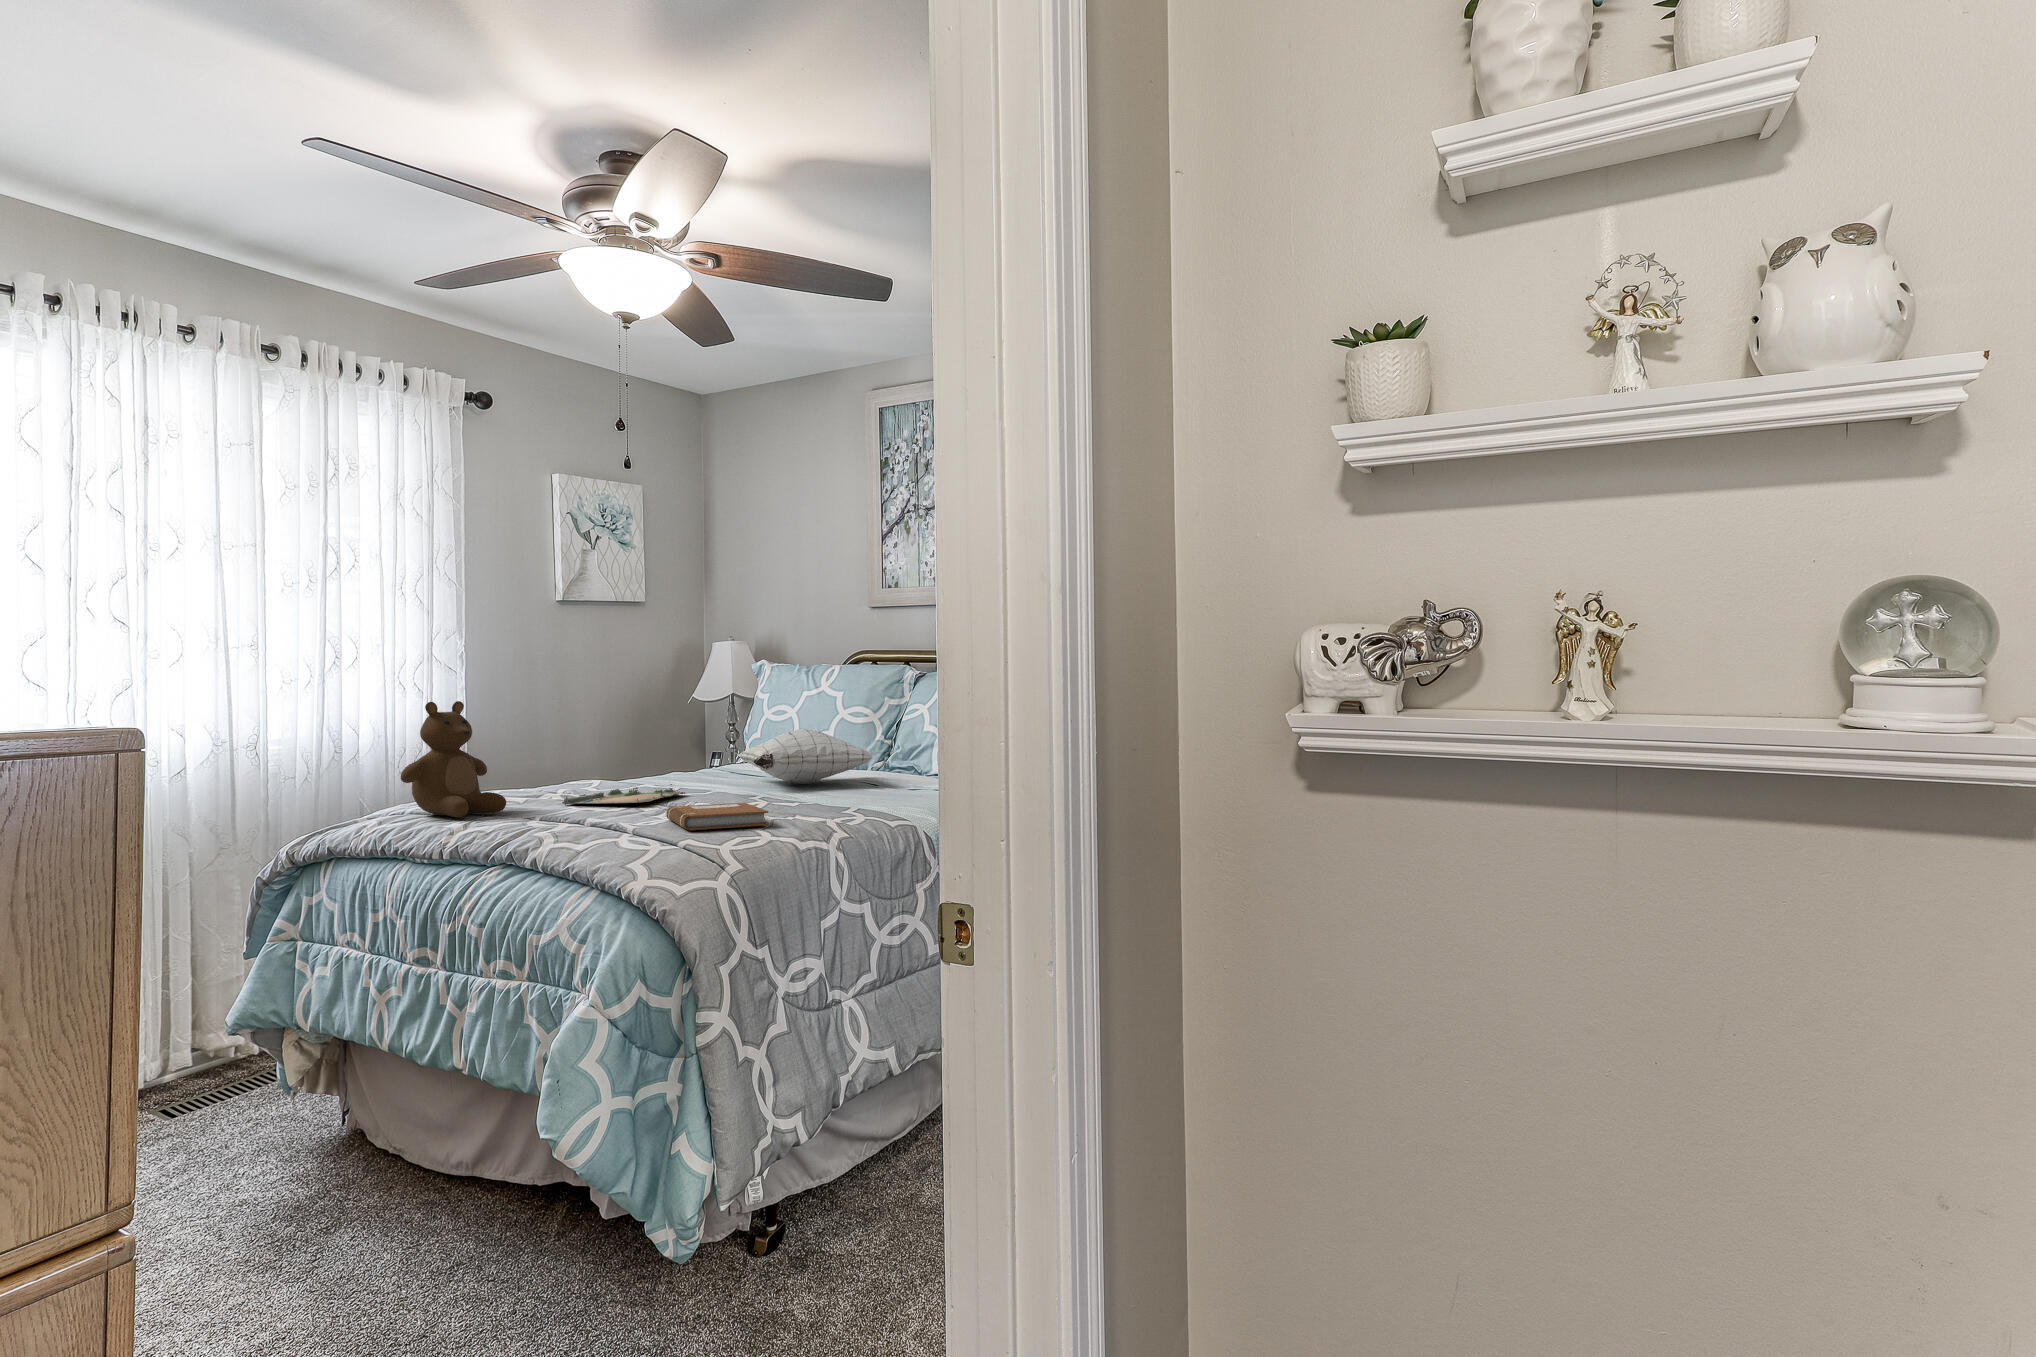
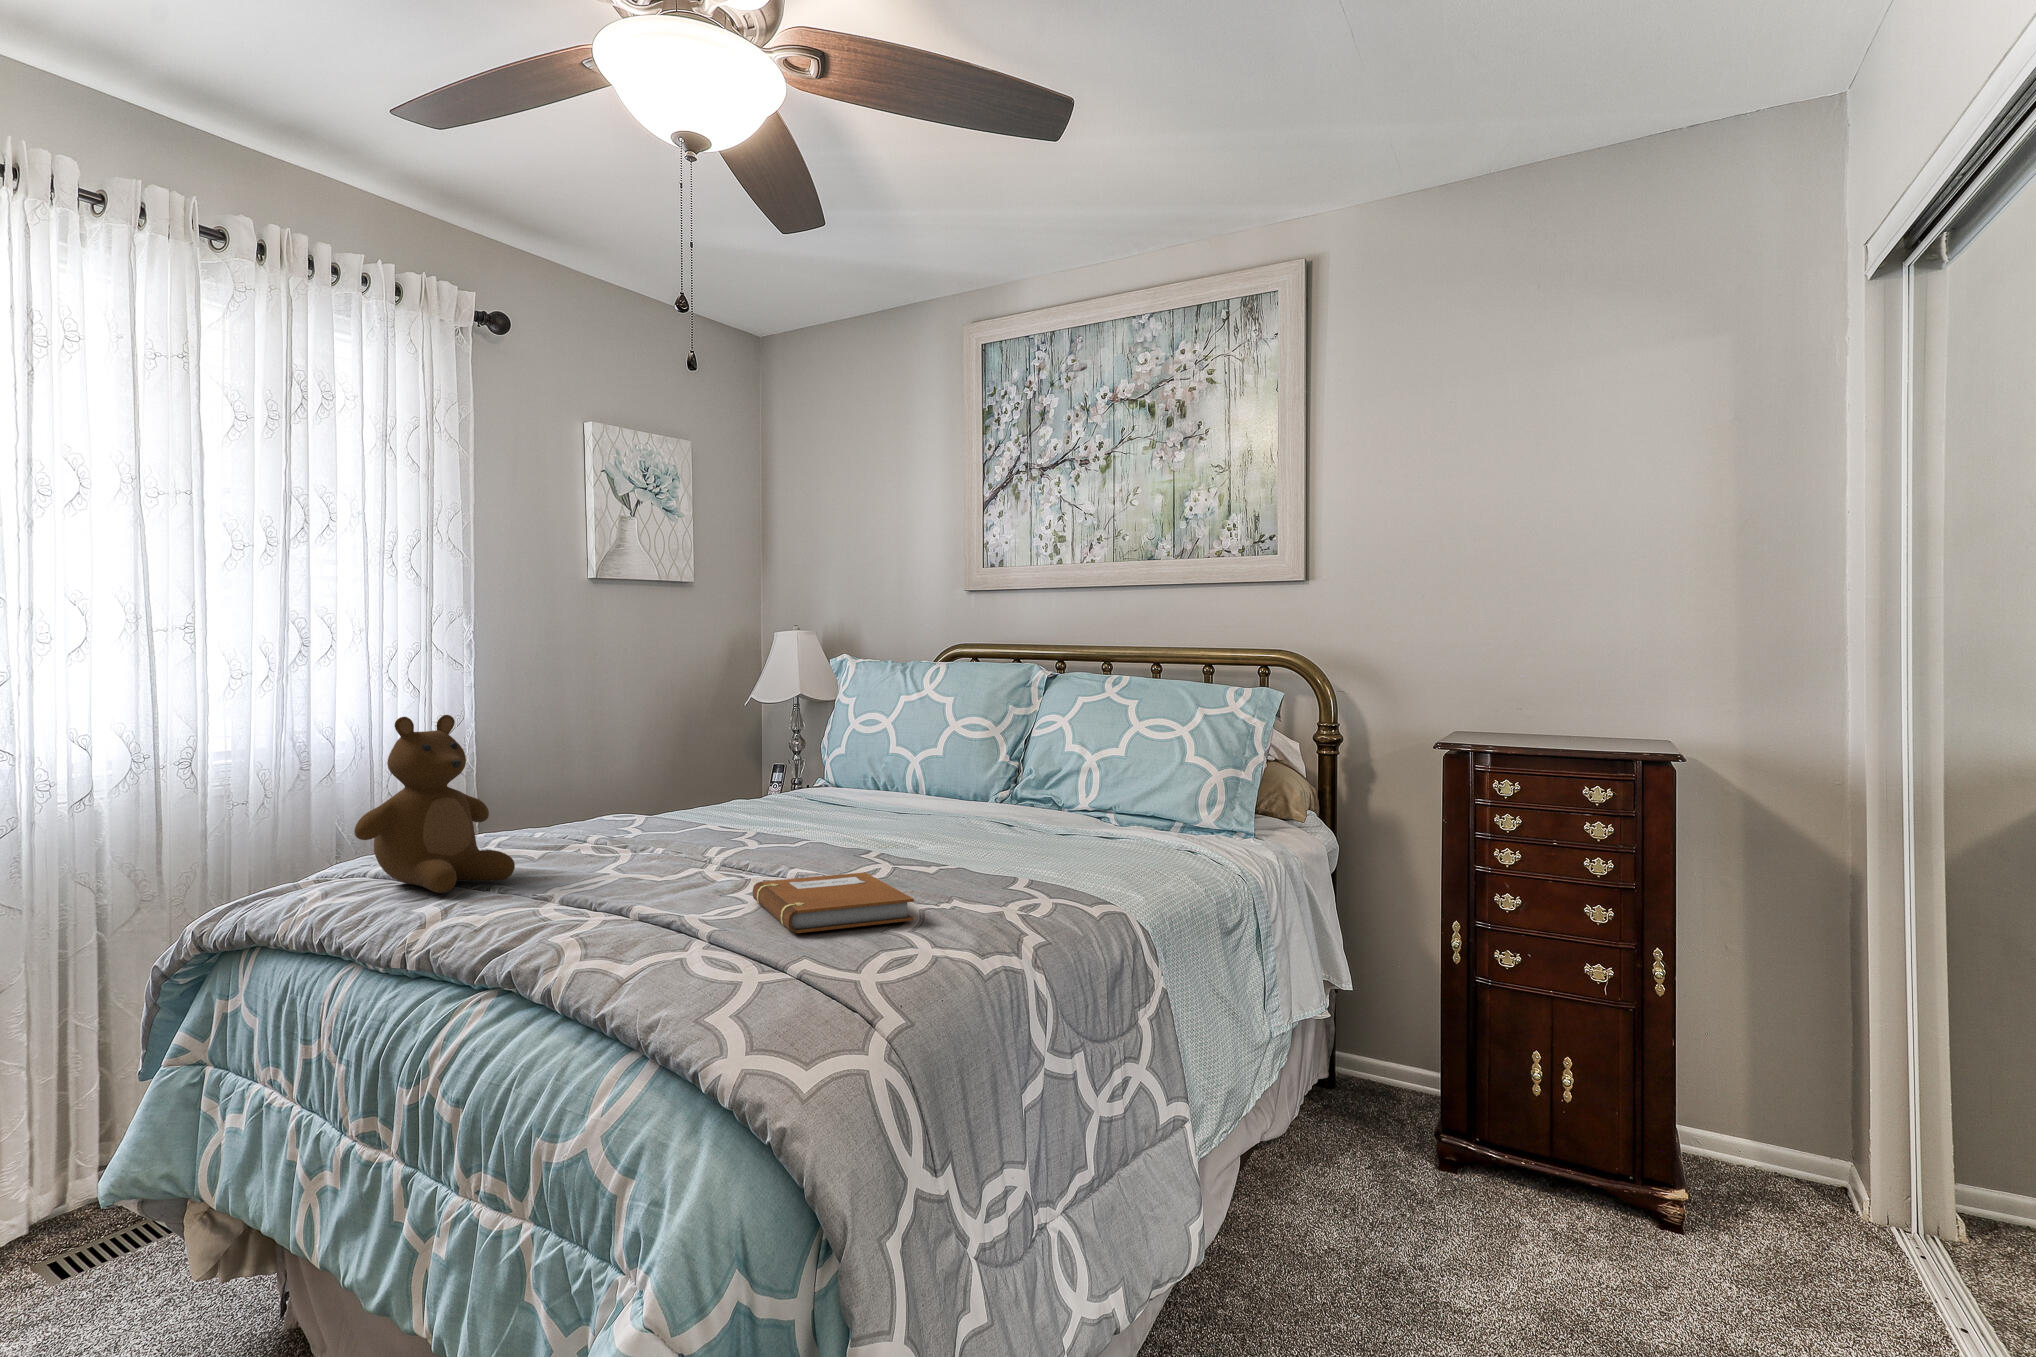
pillow: present [738,729,872,784] -> none [824,747,1010,820]
tray: present [562,784,686,805] -> none [596,823,766,862]

